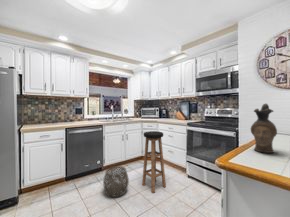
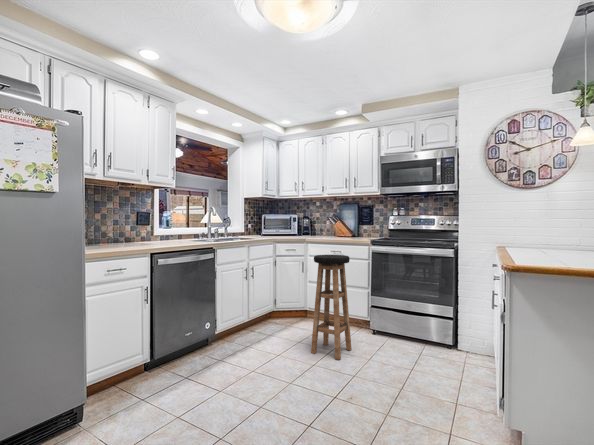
ceramic pitcher: present [251,104,277,153] -> none [514,203,541,256]
woven basket: present [103,166,129,197] -> none [251,322,298,376]

